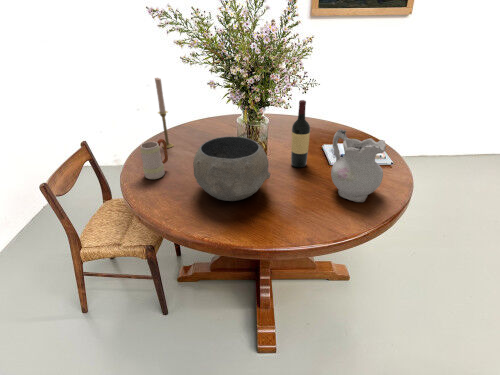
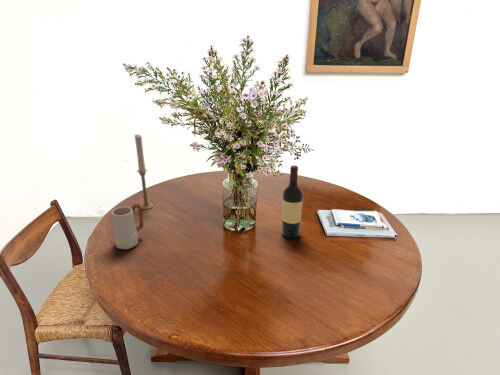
ceramic pitcher: present [331,129,386,202] -> none [325,201,386,286]
ceramic bowl: present [193,137,270,201] -> none [168,205,255,281]

